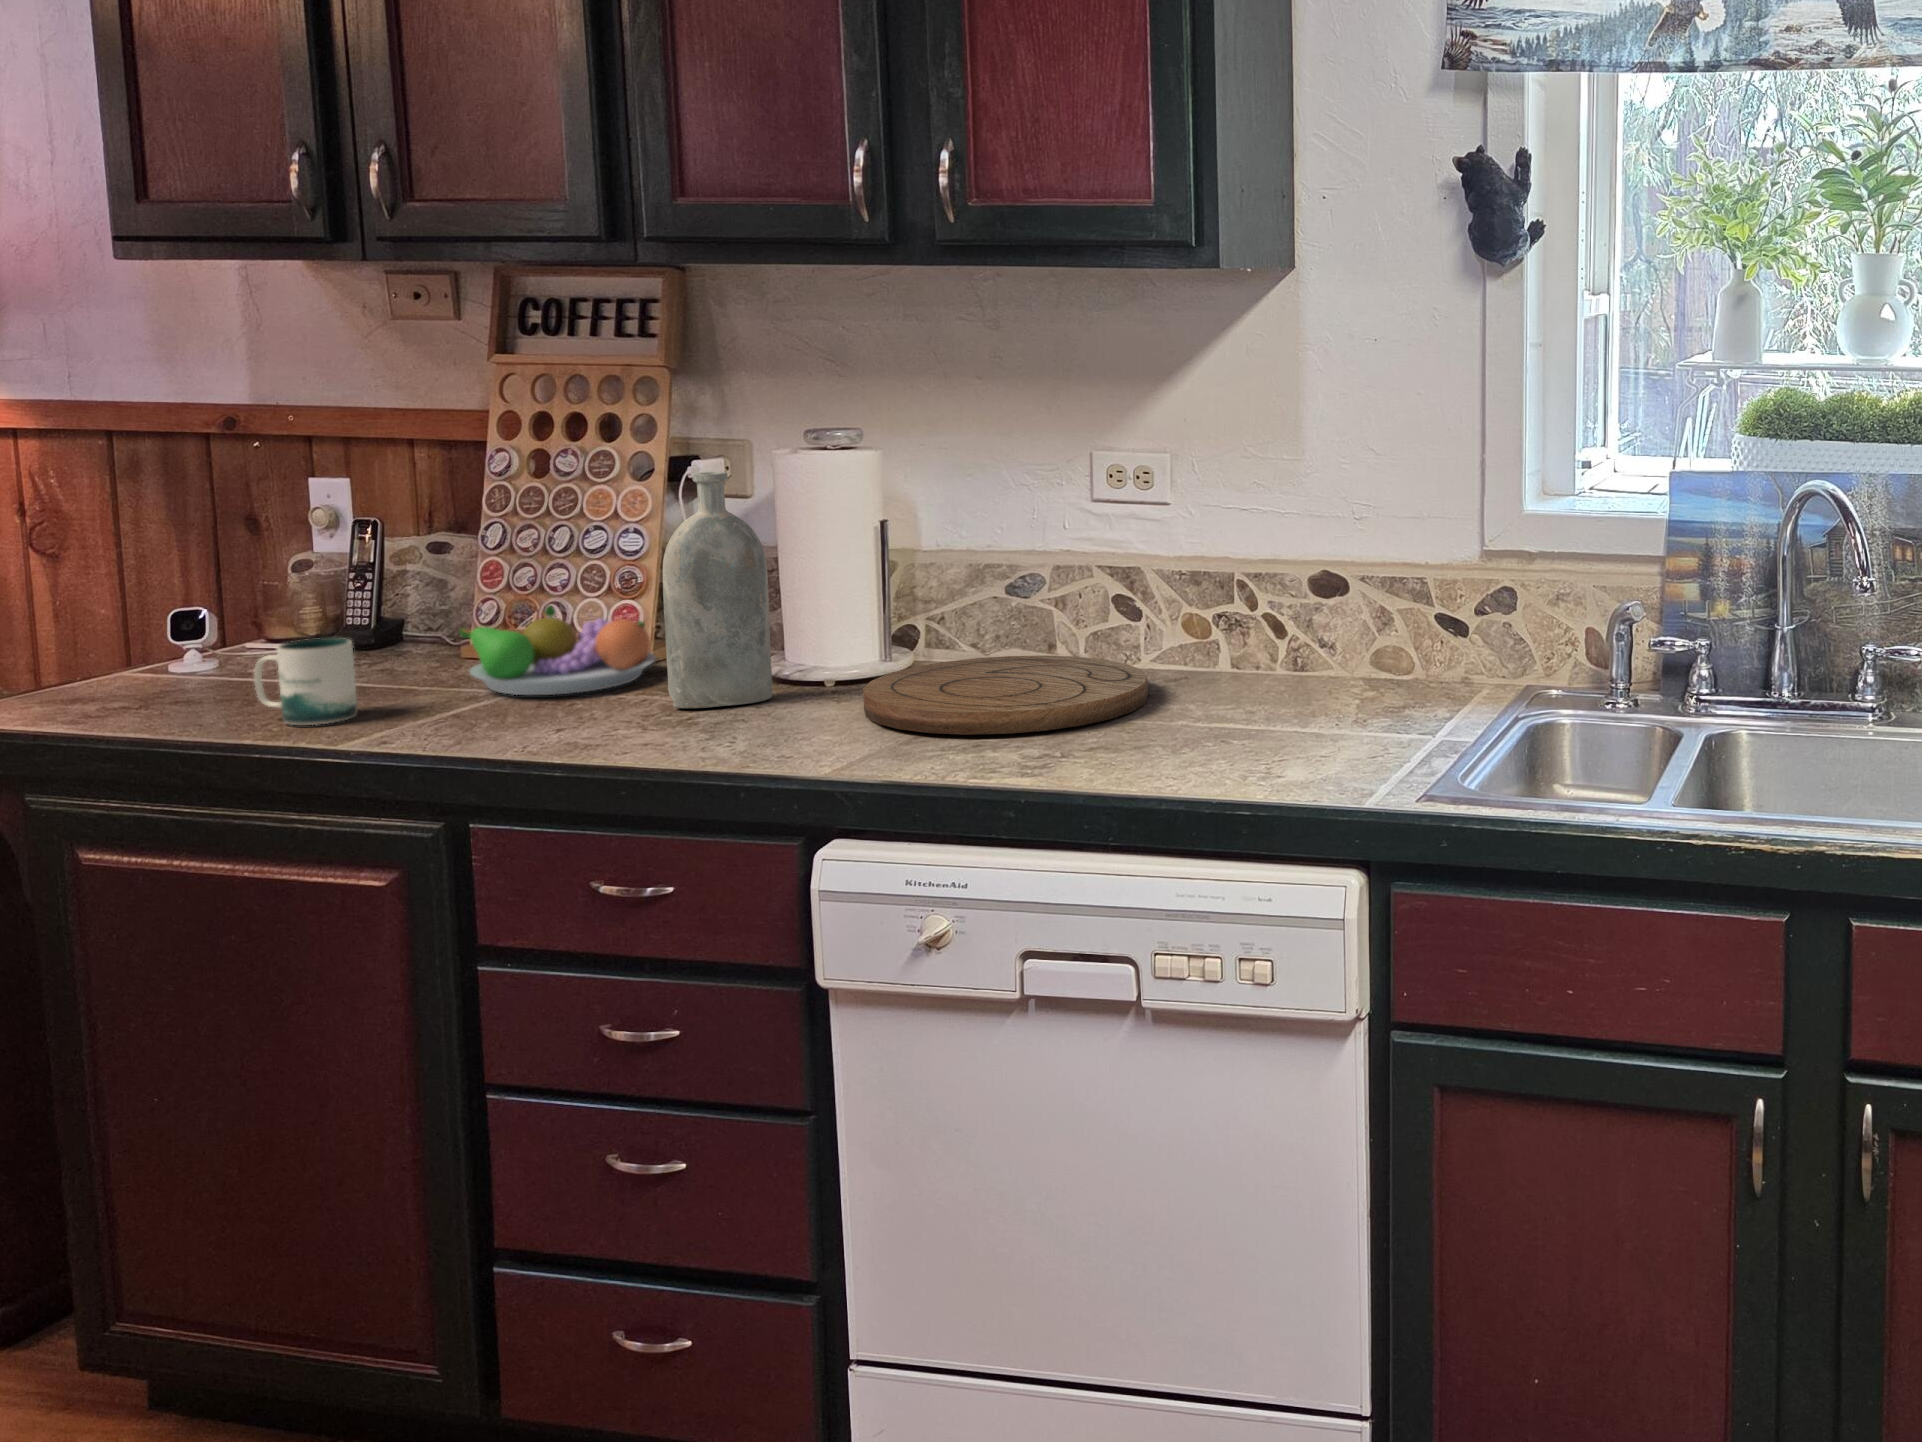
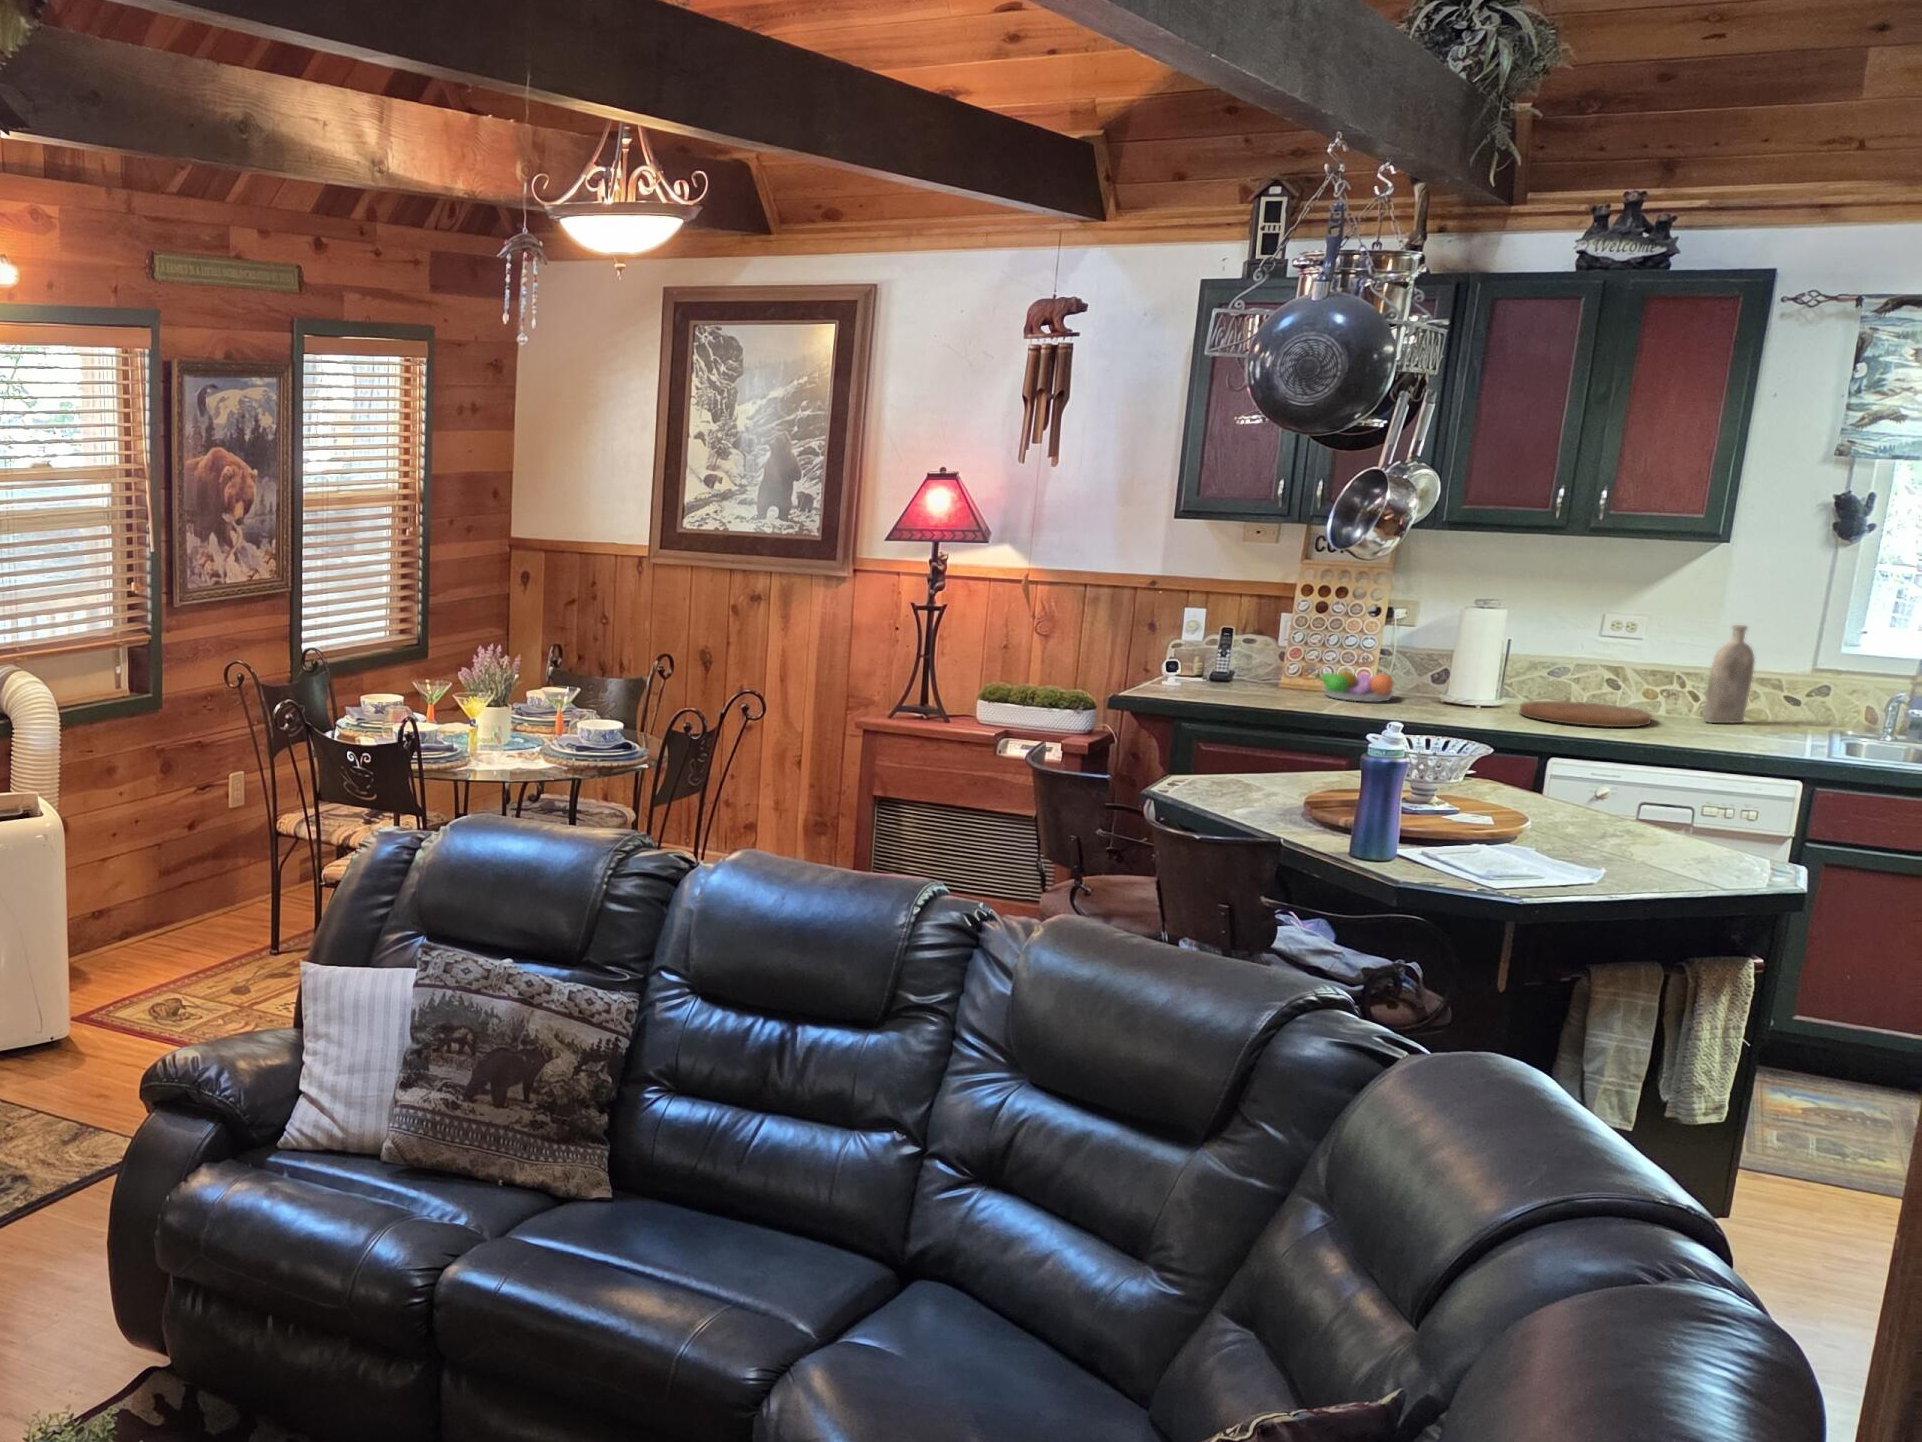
bottle: present [663,472,773,708] -> present [1703,625,1755,723]
mug: present [254,638,358,725] -> none [1261,672,1303,704]

